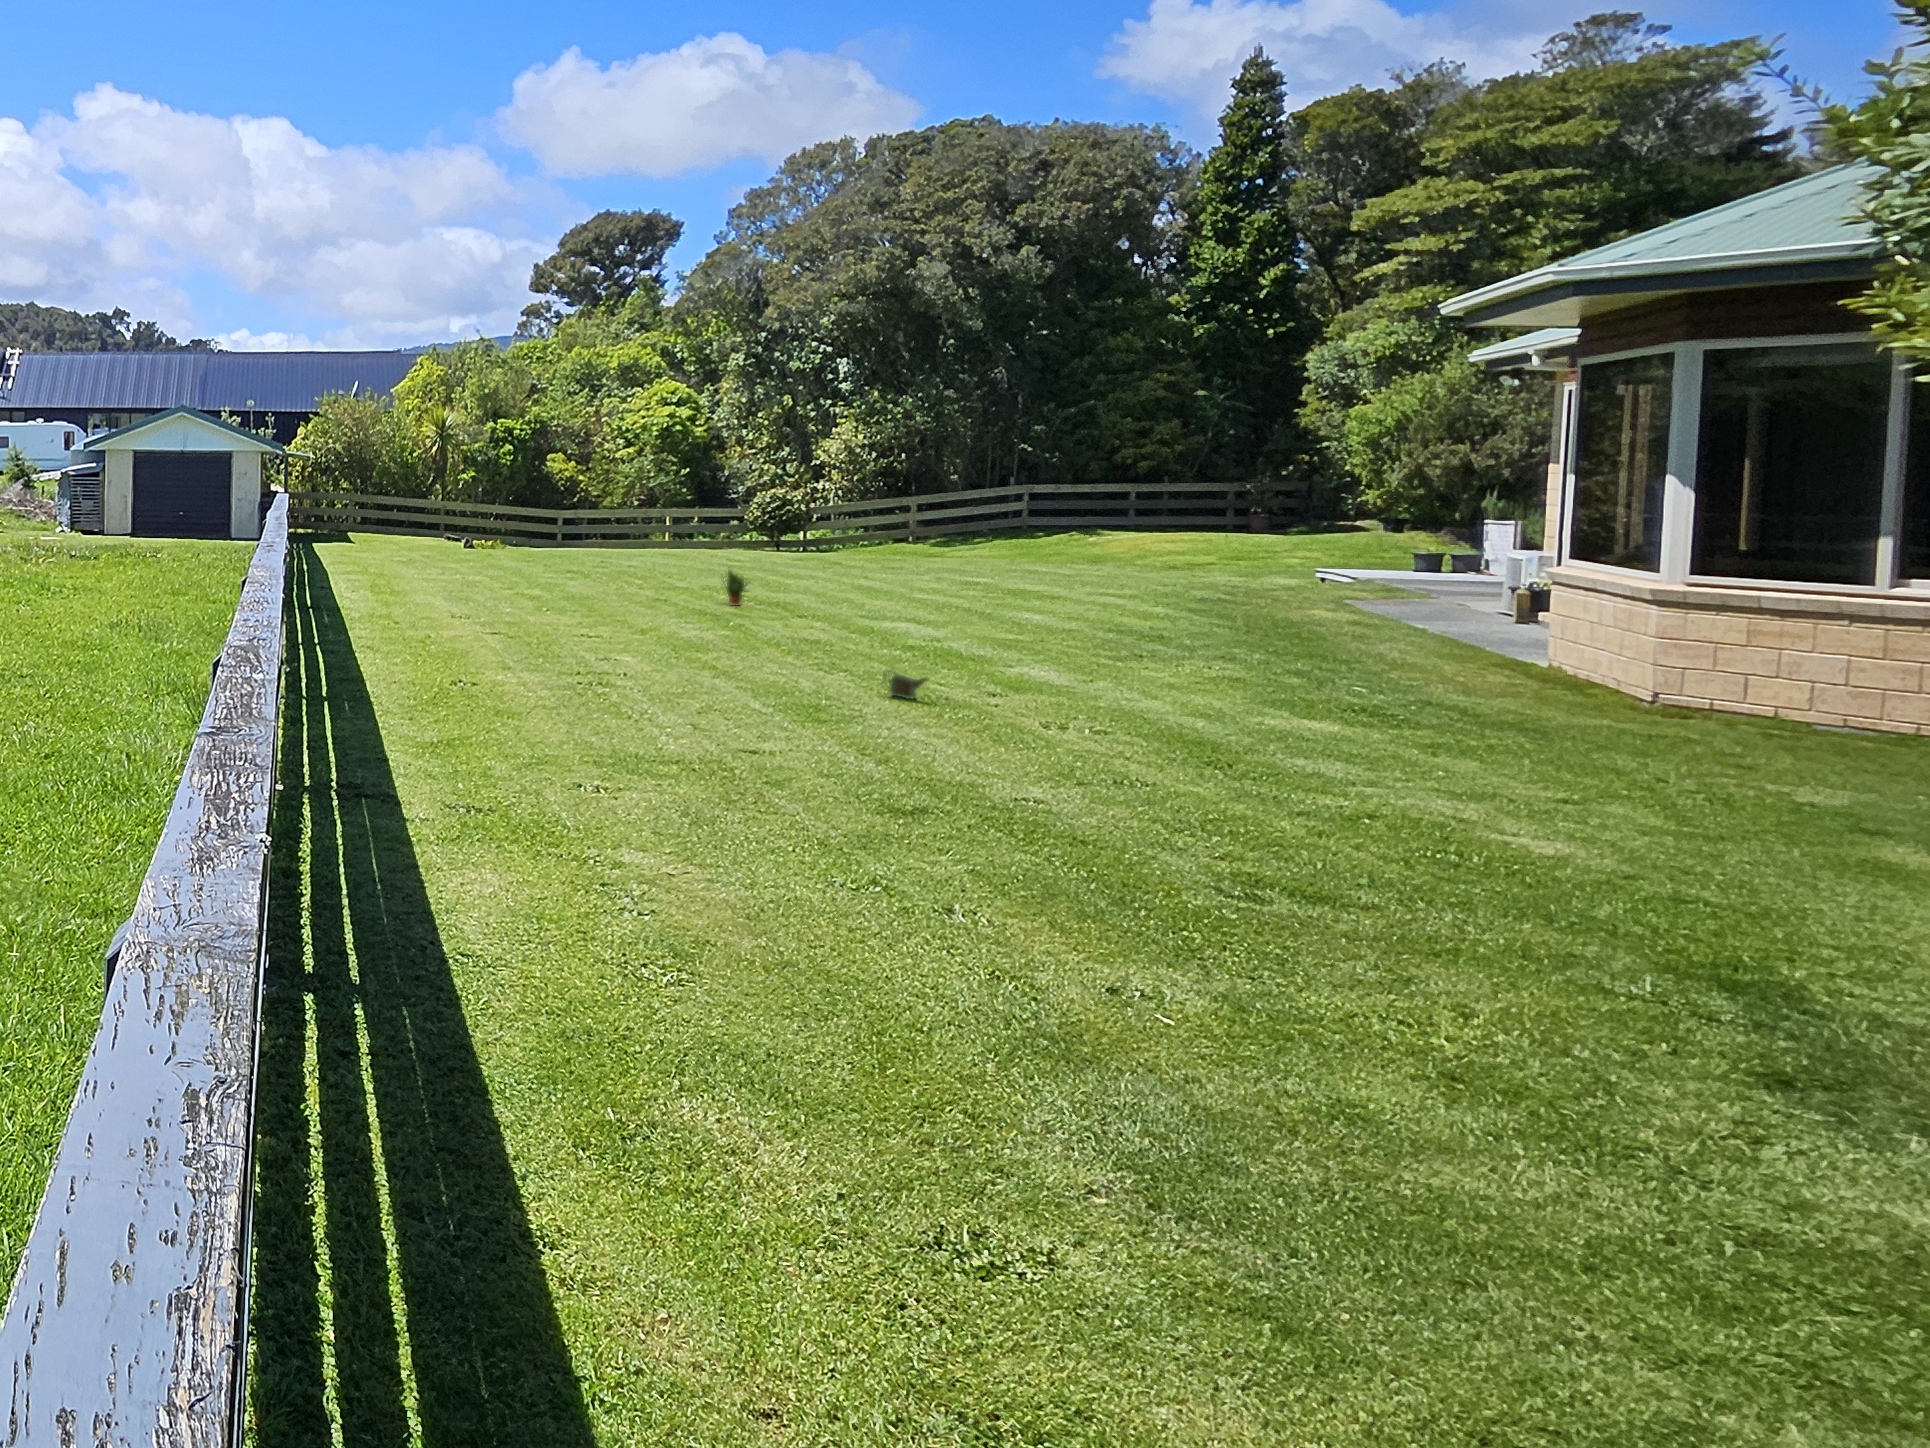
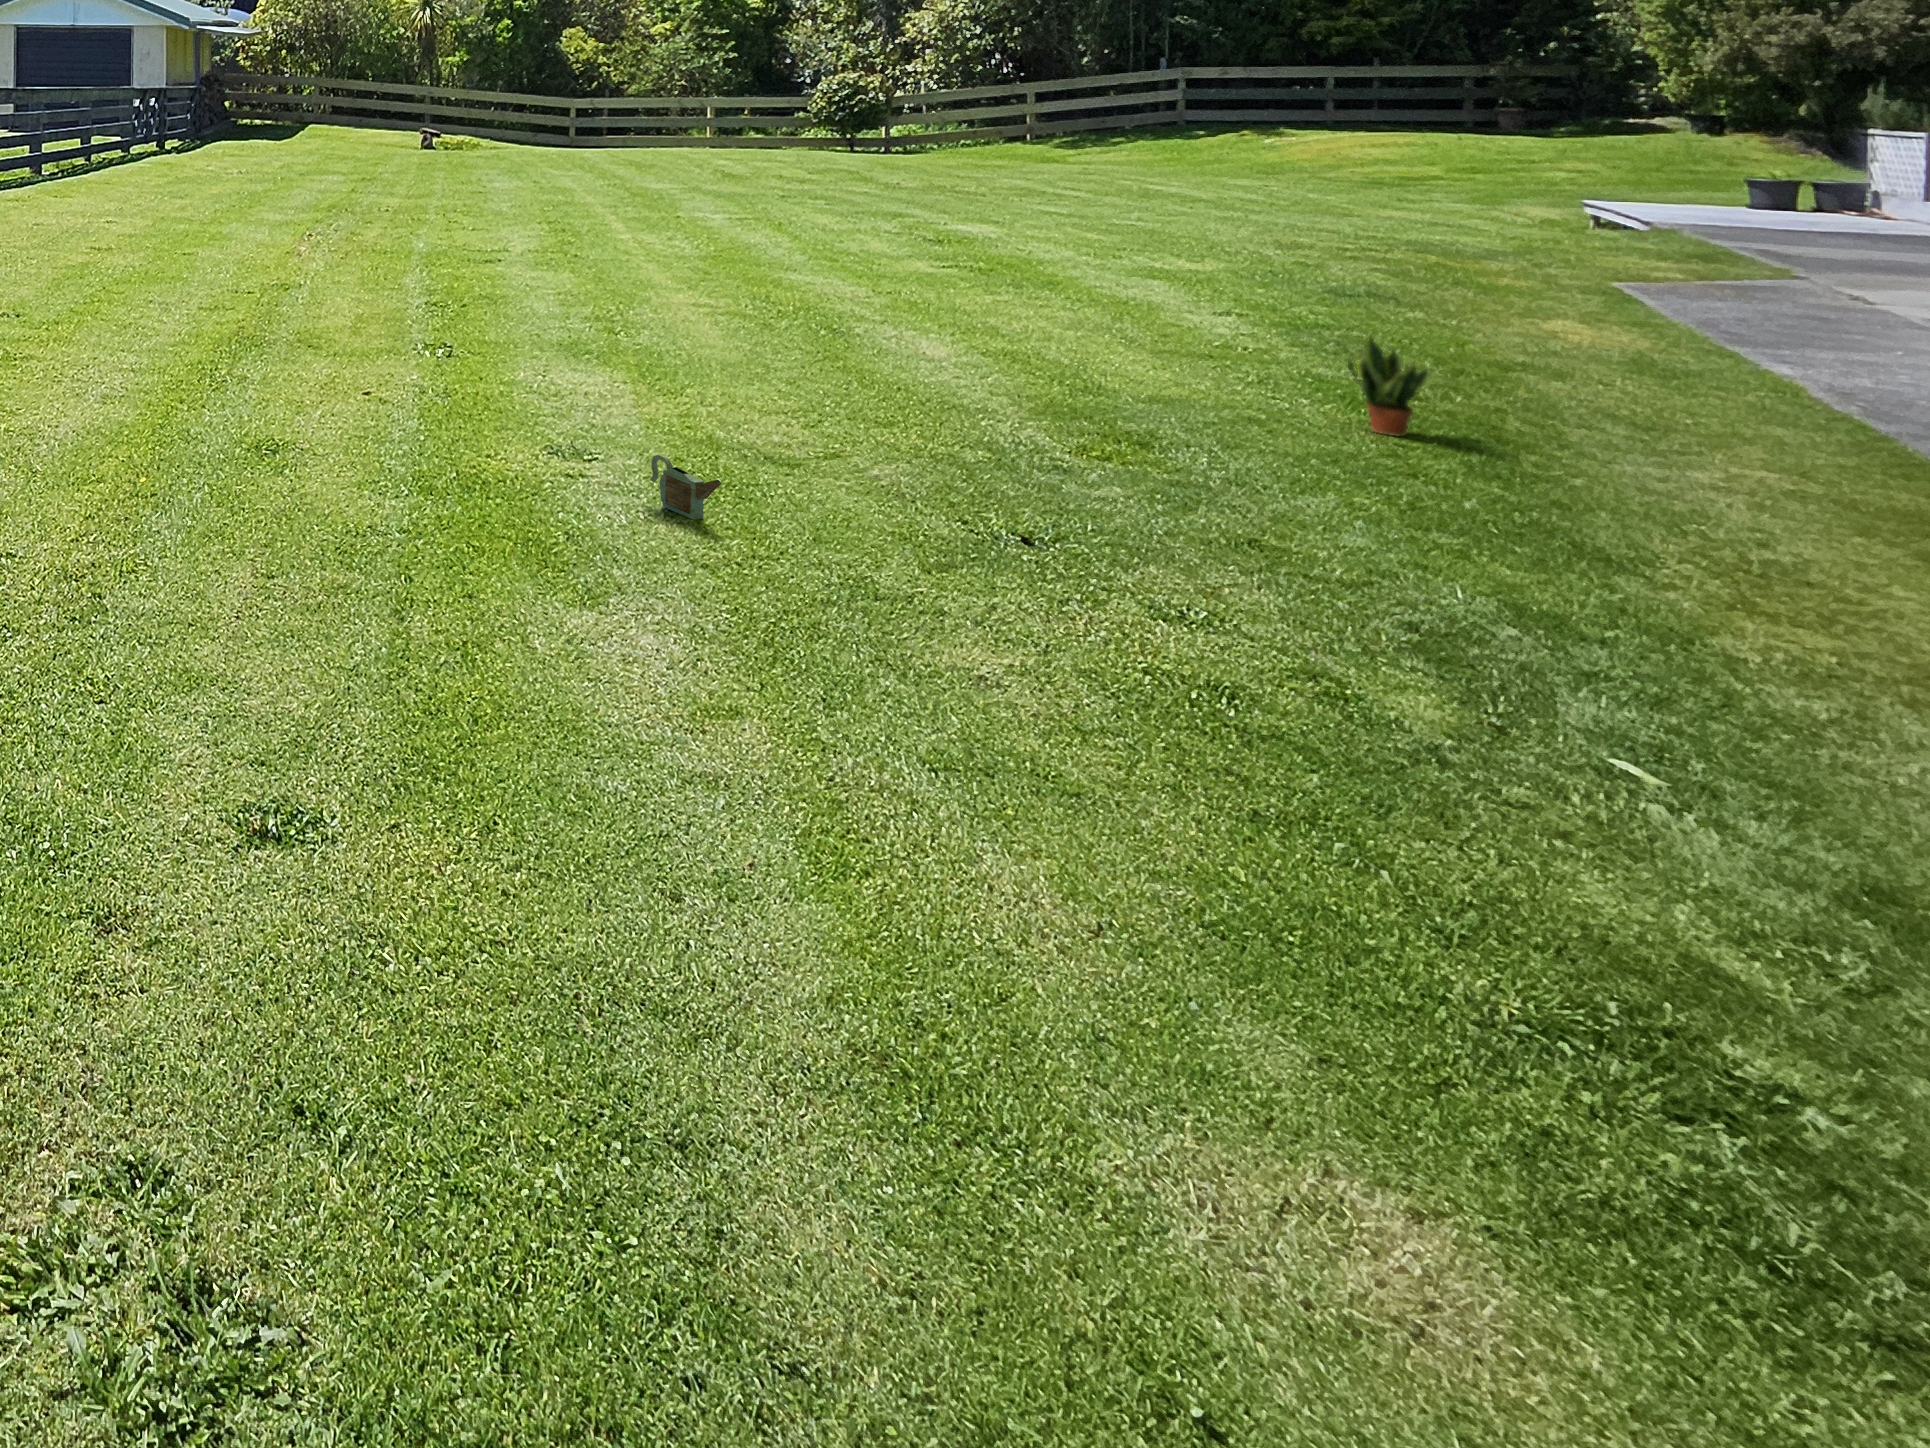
potted plant: present [726,570,748,606] -> present [1348,338,1428,436]

